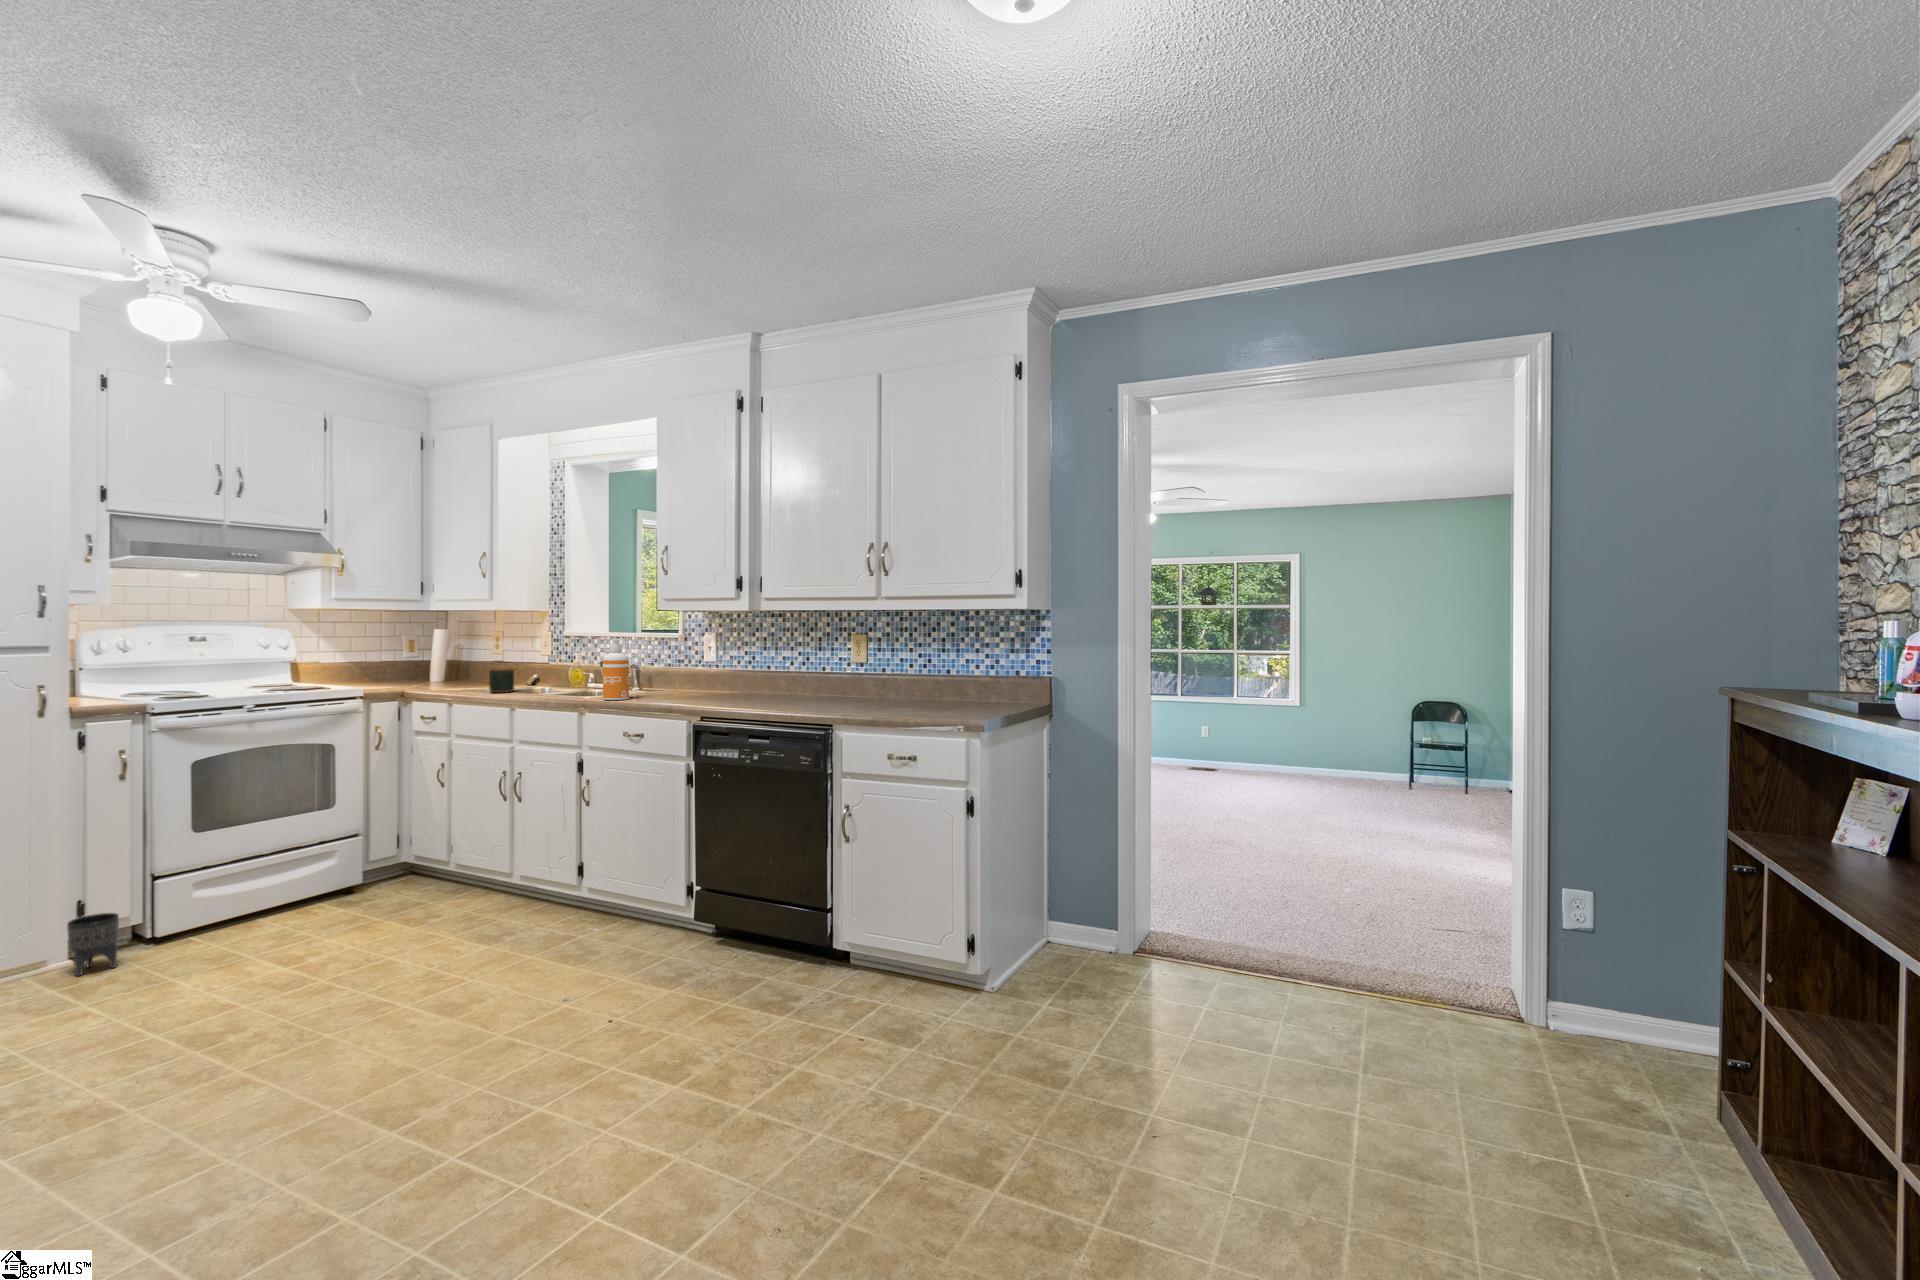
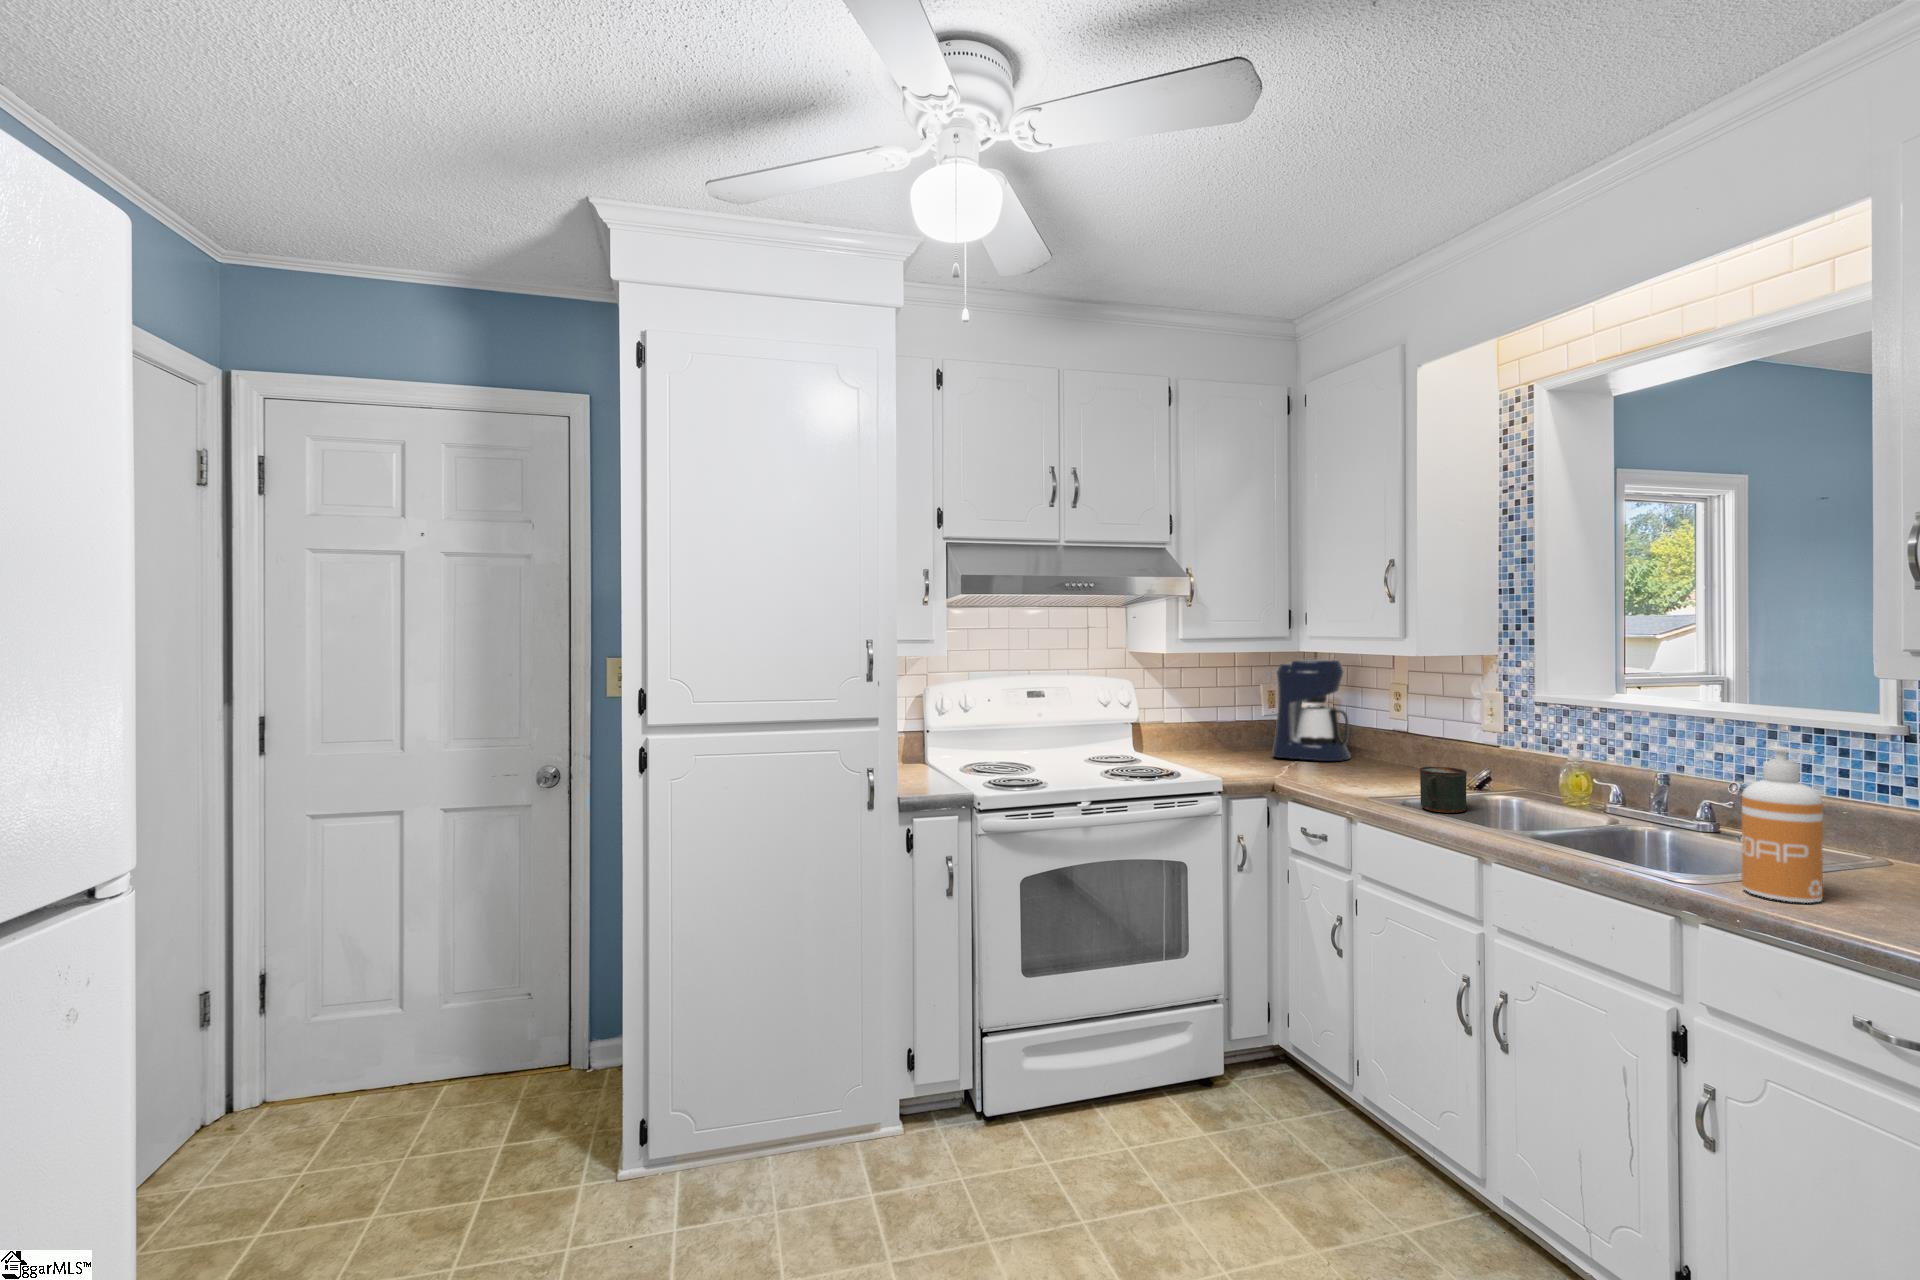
coffee maker: none [409,616,467,682] -> present [1272,659,1351,761]
planter: present [67,913,119,976] -> none [889,1080,940,1172]

